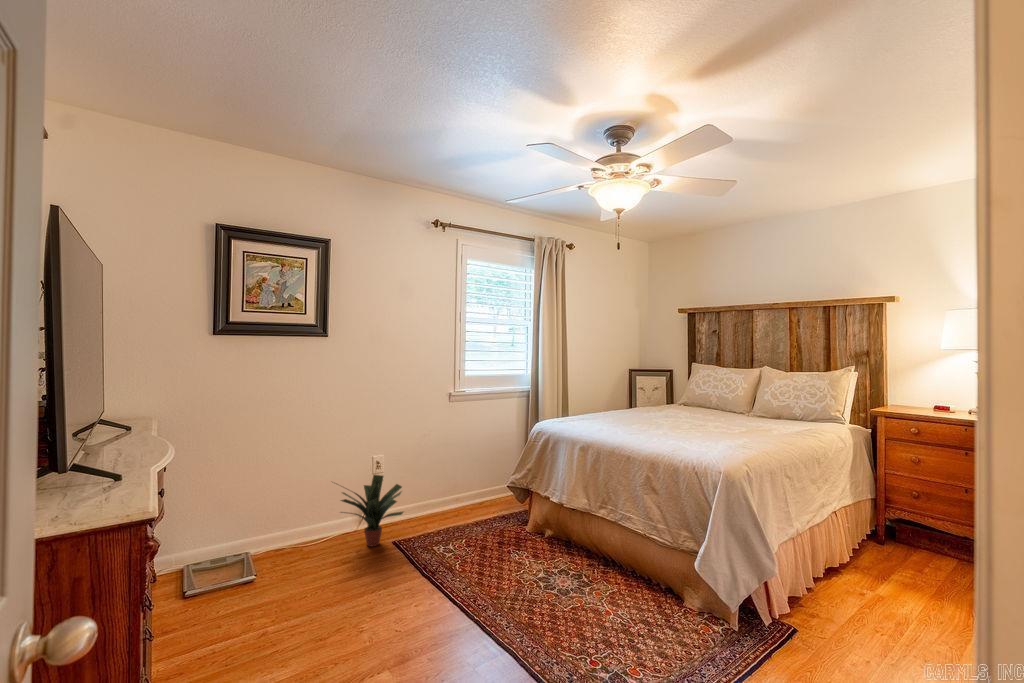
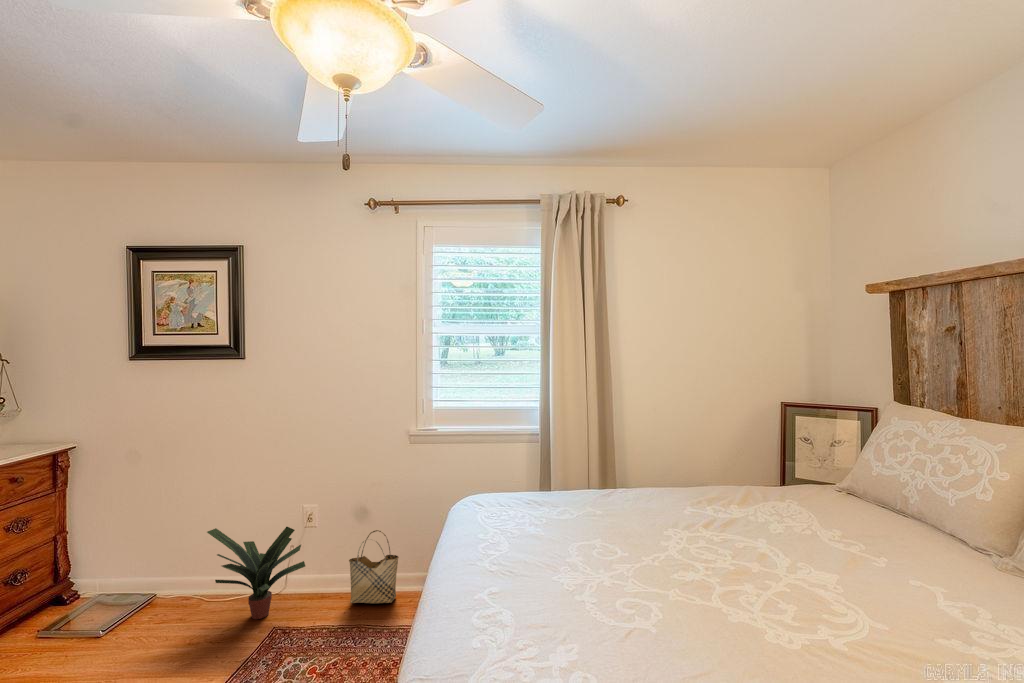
woven basket: none [422,469,455,523] -> present [349,530,399,603]

